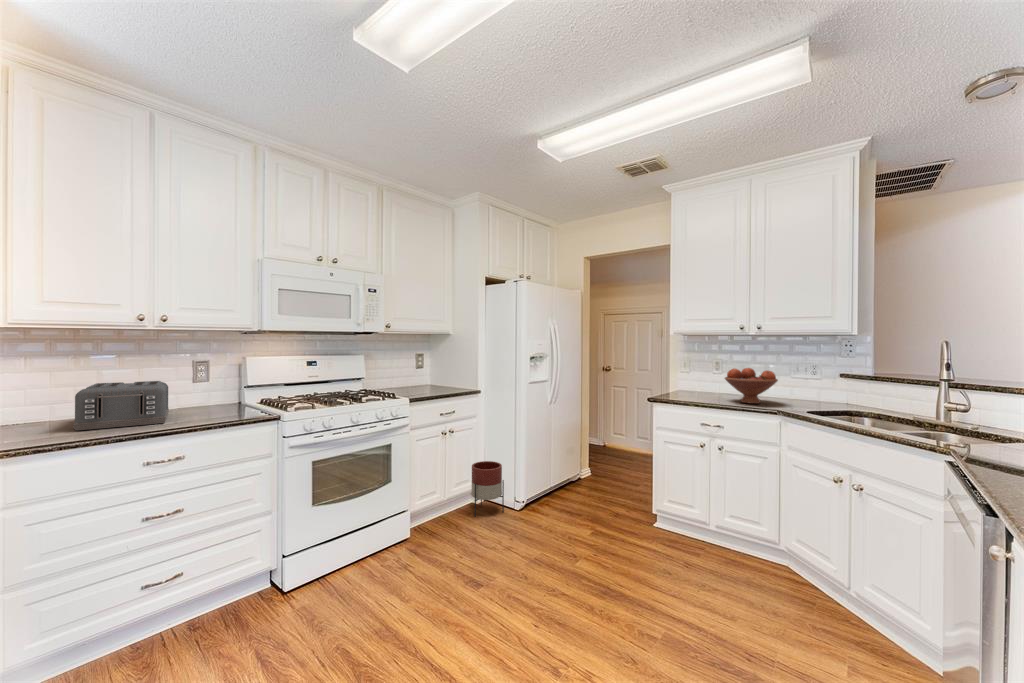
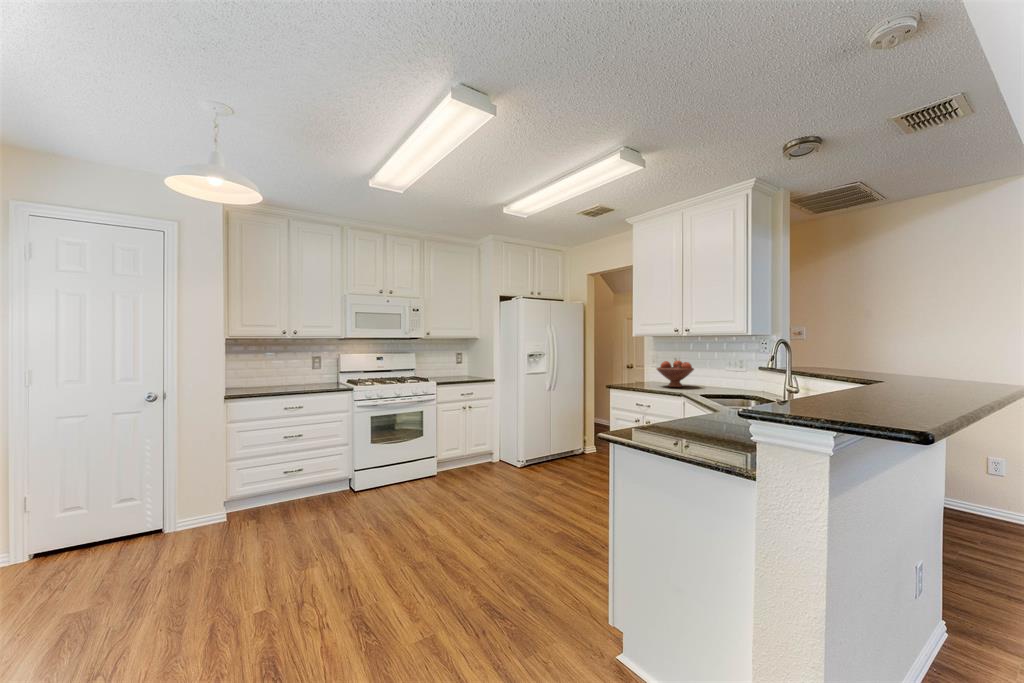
toaster: present [73,381,169,430] -> none [255,367,299,391]
planter: present [471,461,504,517] -> none [486,431,508,468]

